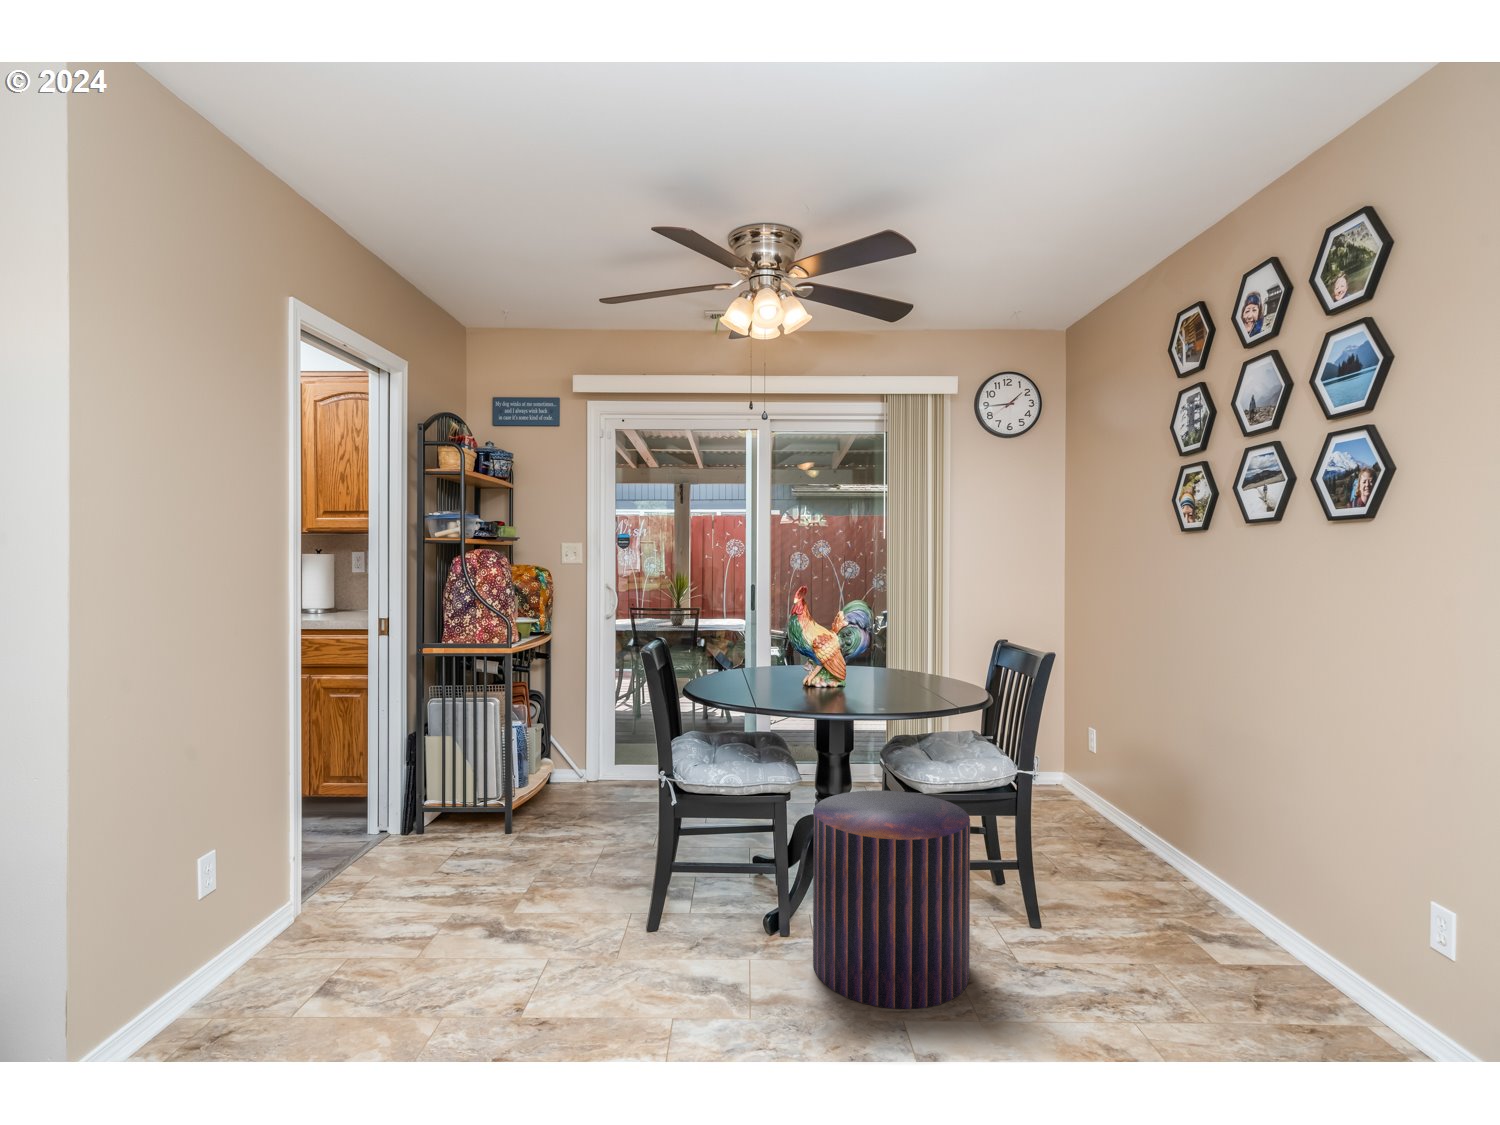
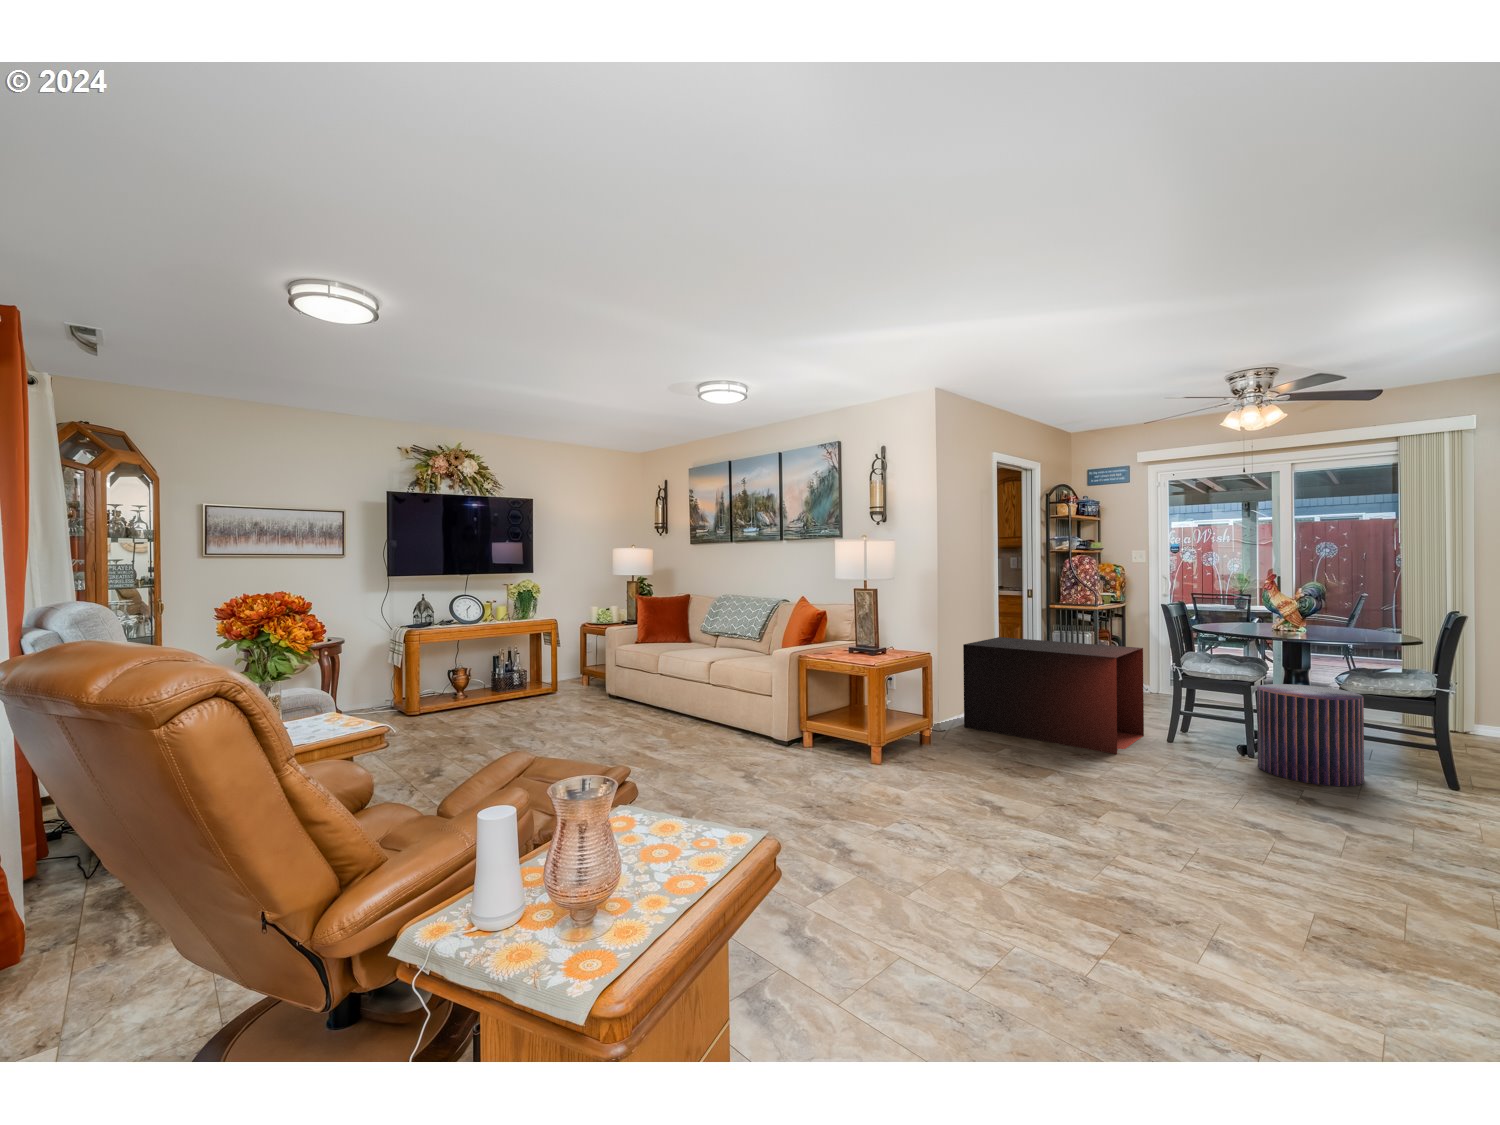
storage cabinet: none [162,744,605,1040] -> present [963,637,1144,754]

